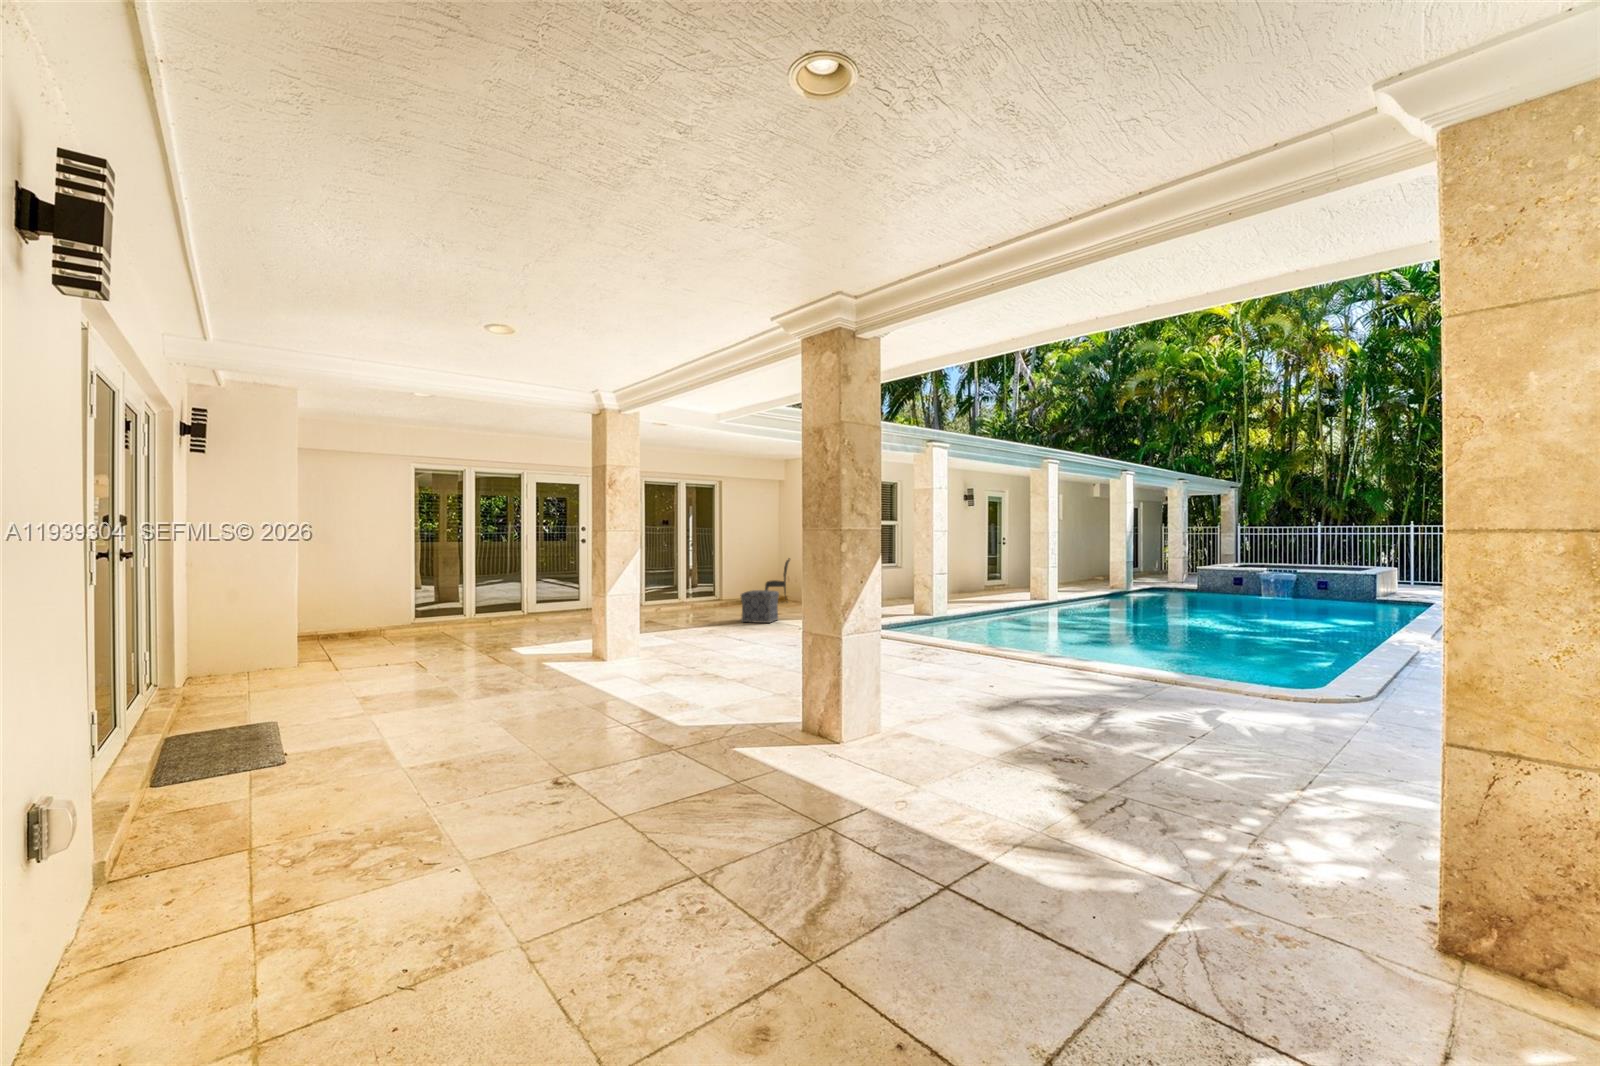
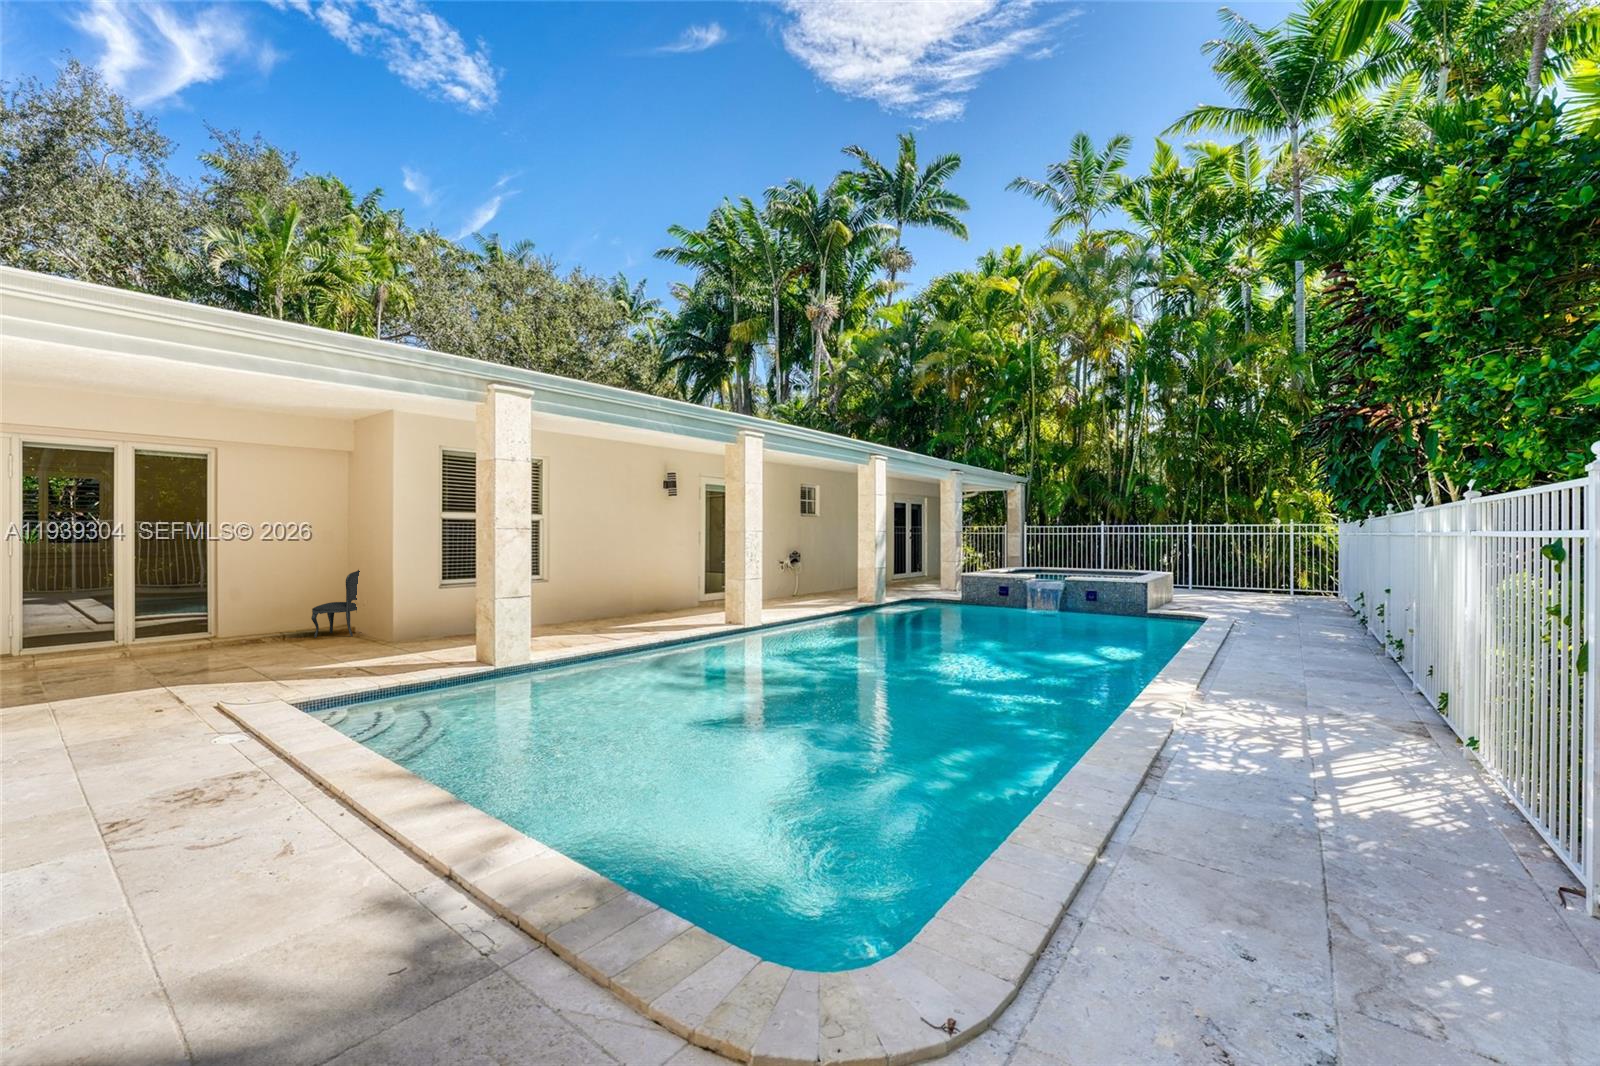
ottoman: present [741,590,779,623] -> none [69,635,183,699]

